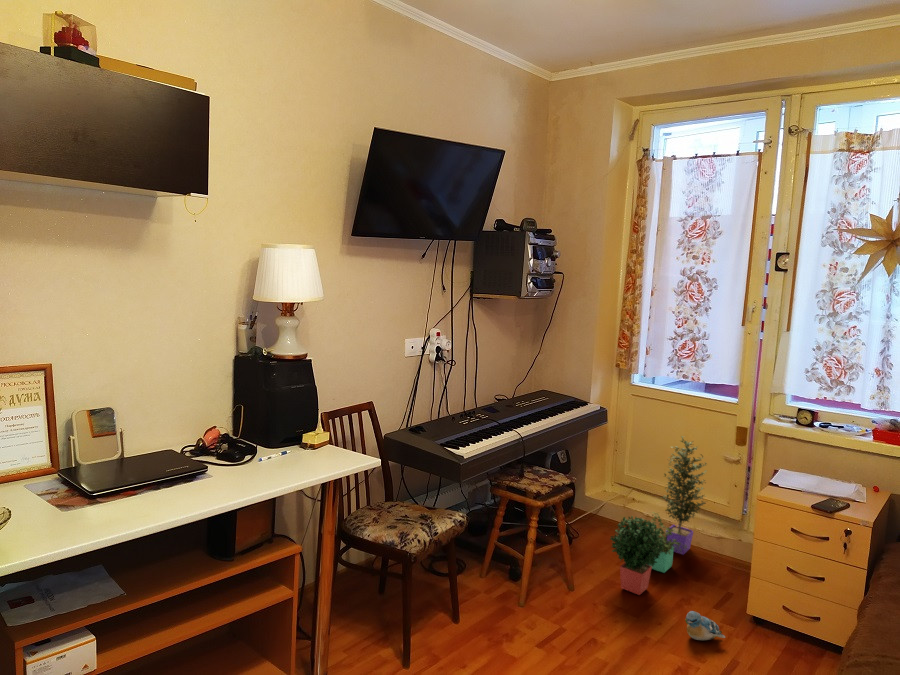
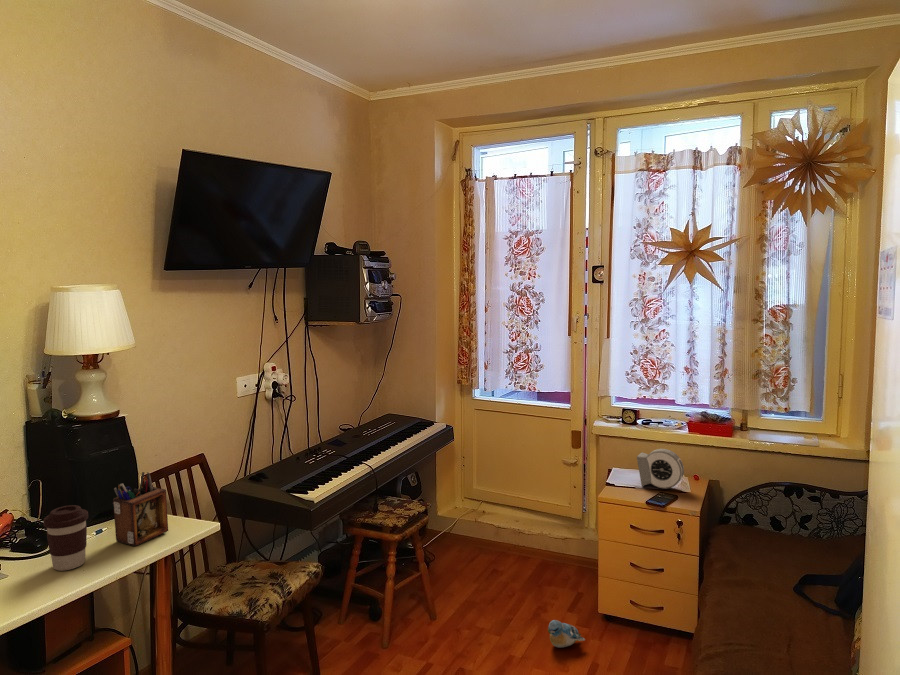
desk organizer: none [299,406,340,466] -> present [113,472,168,546]
coffee cup: none [248,423,281,474] -> present [43,505,88,571]
potted plant: present [610,436,706,595] -> none [468,445,554,611]
alarm clock: none [805,453,860,497] -> present [637,449,684,489]

